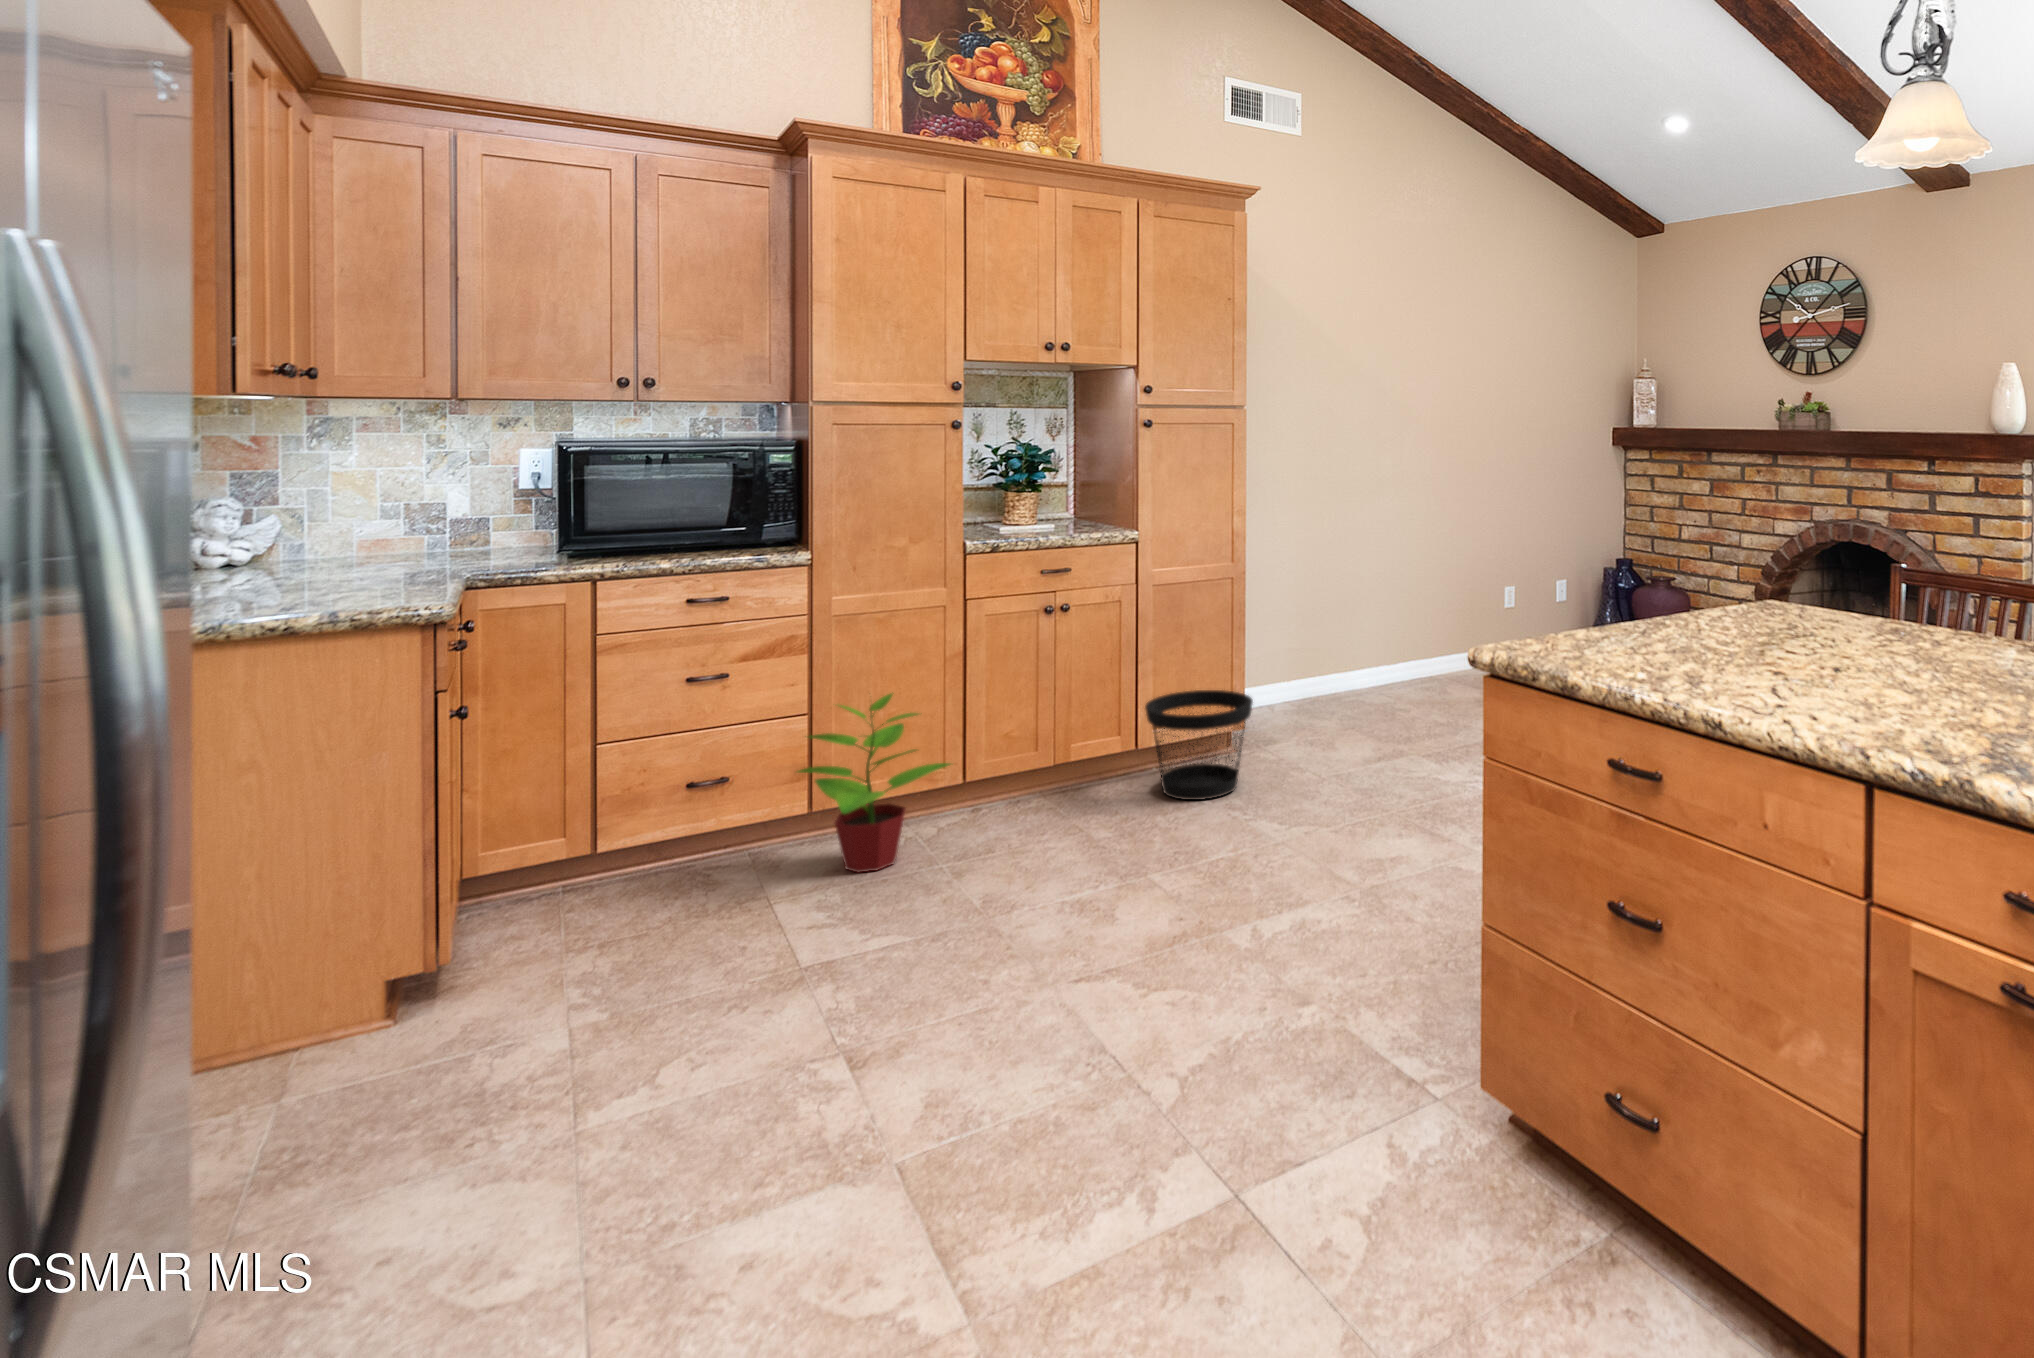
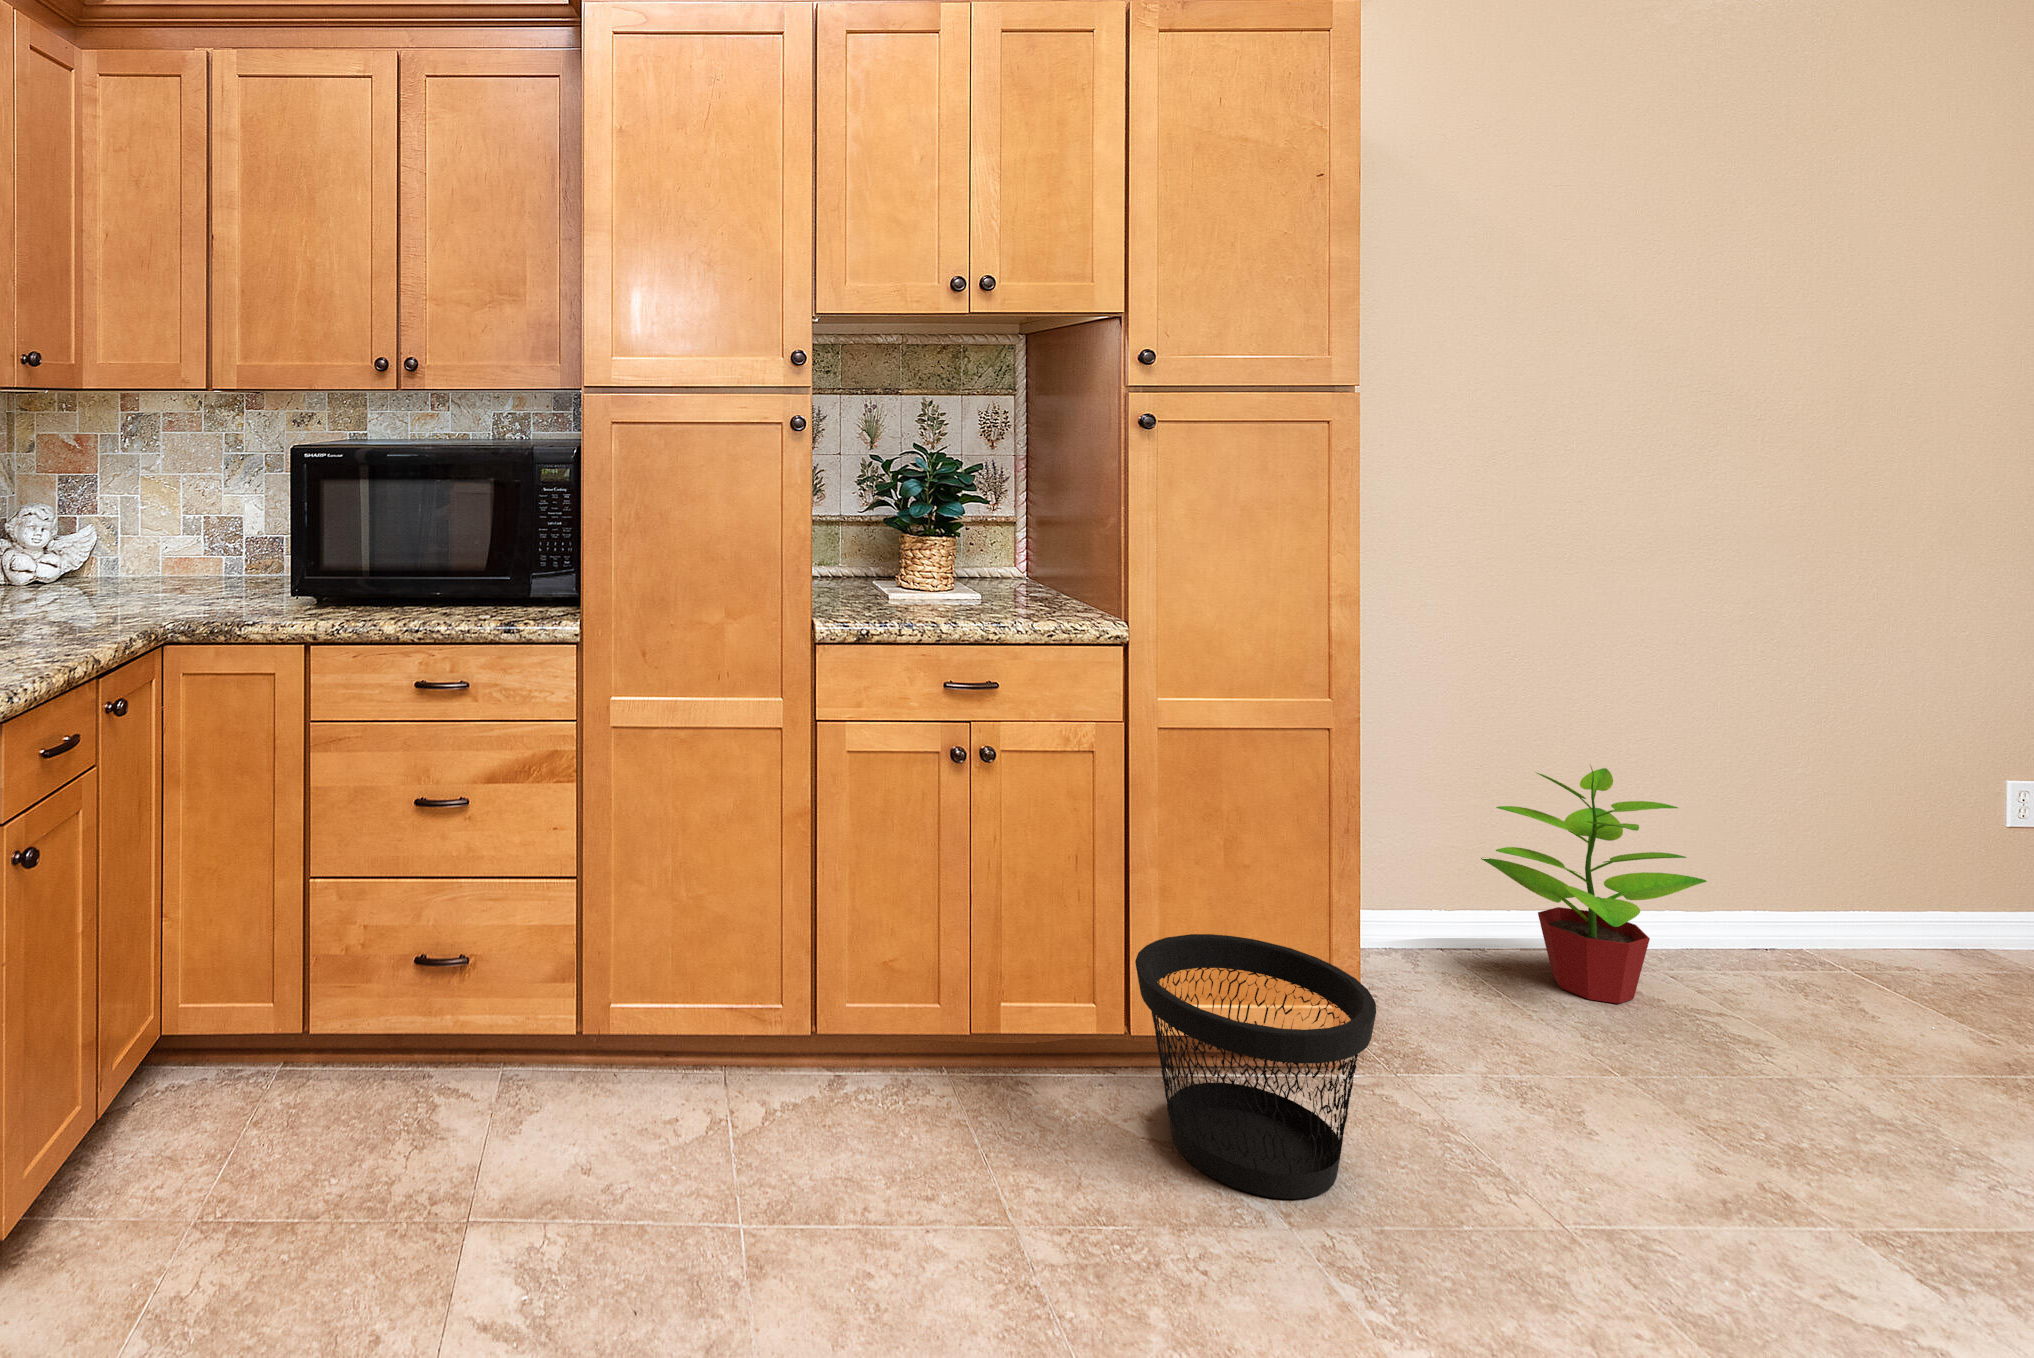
potted plant: present [798,694,950,873] -> present [1481,765,1707,1004]

